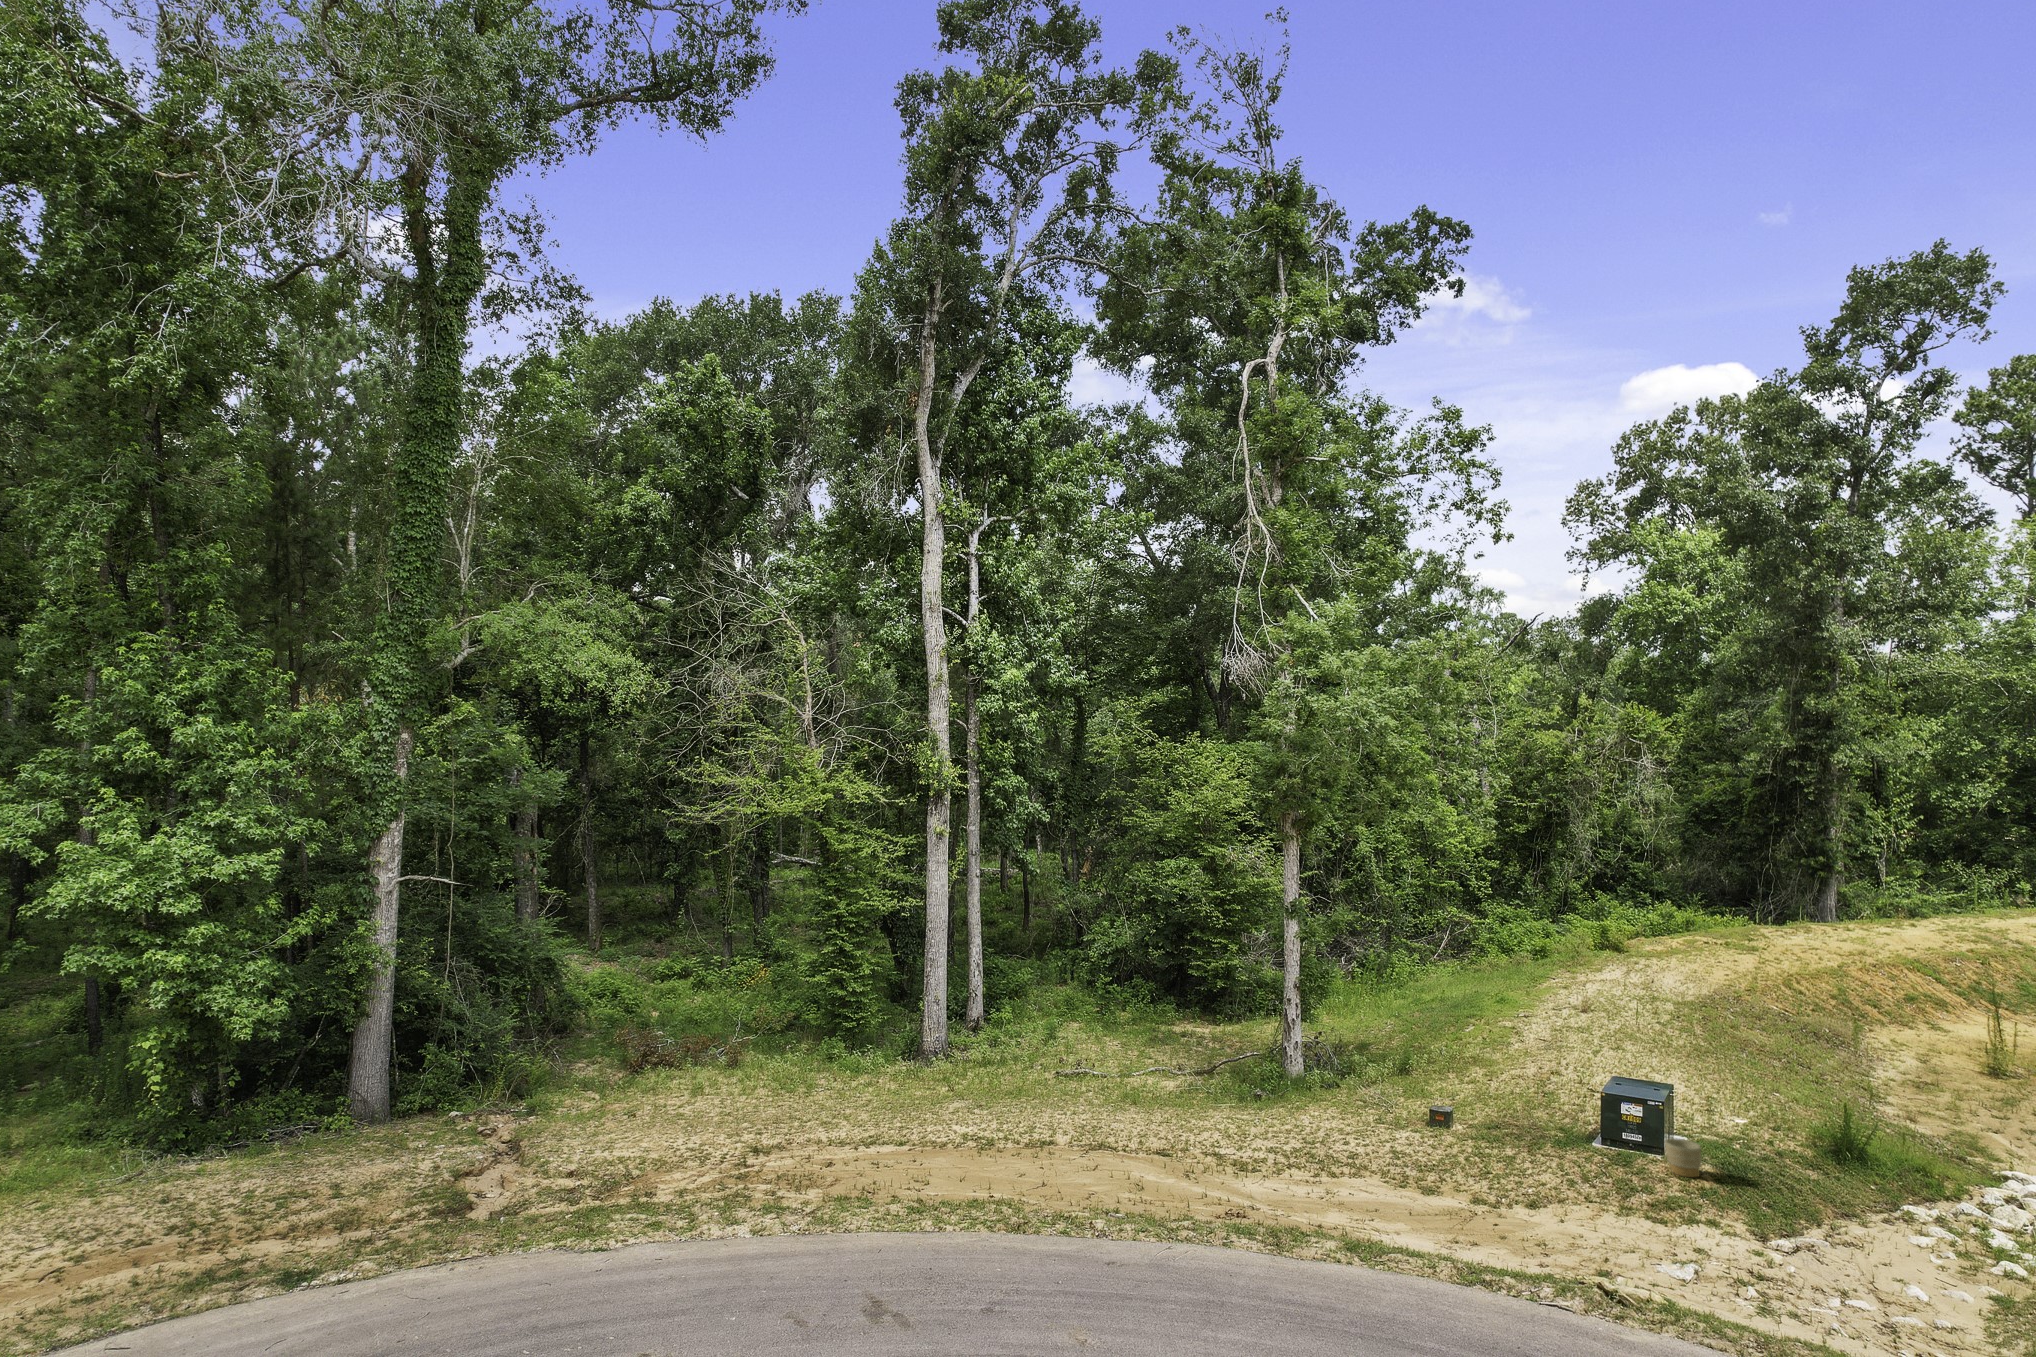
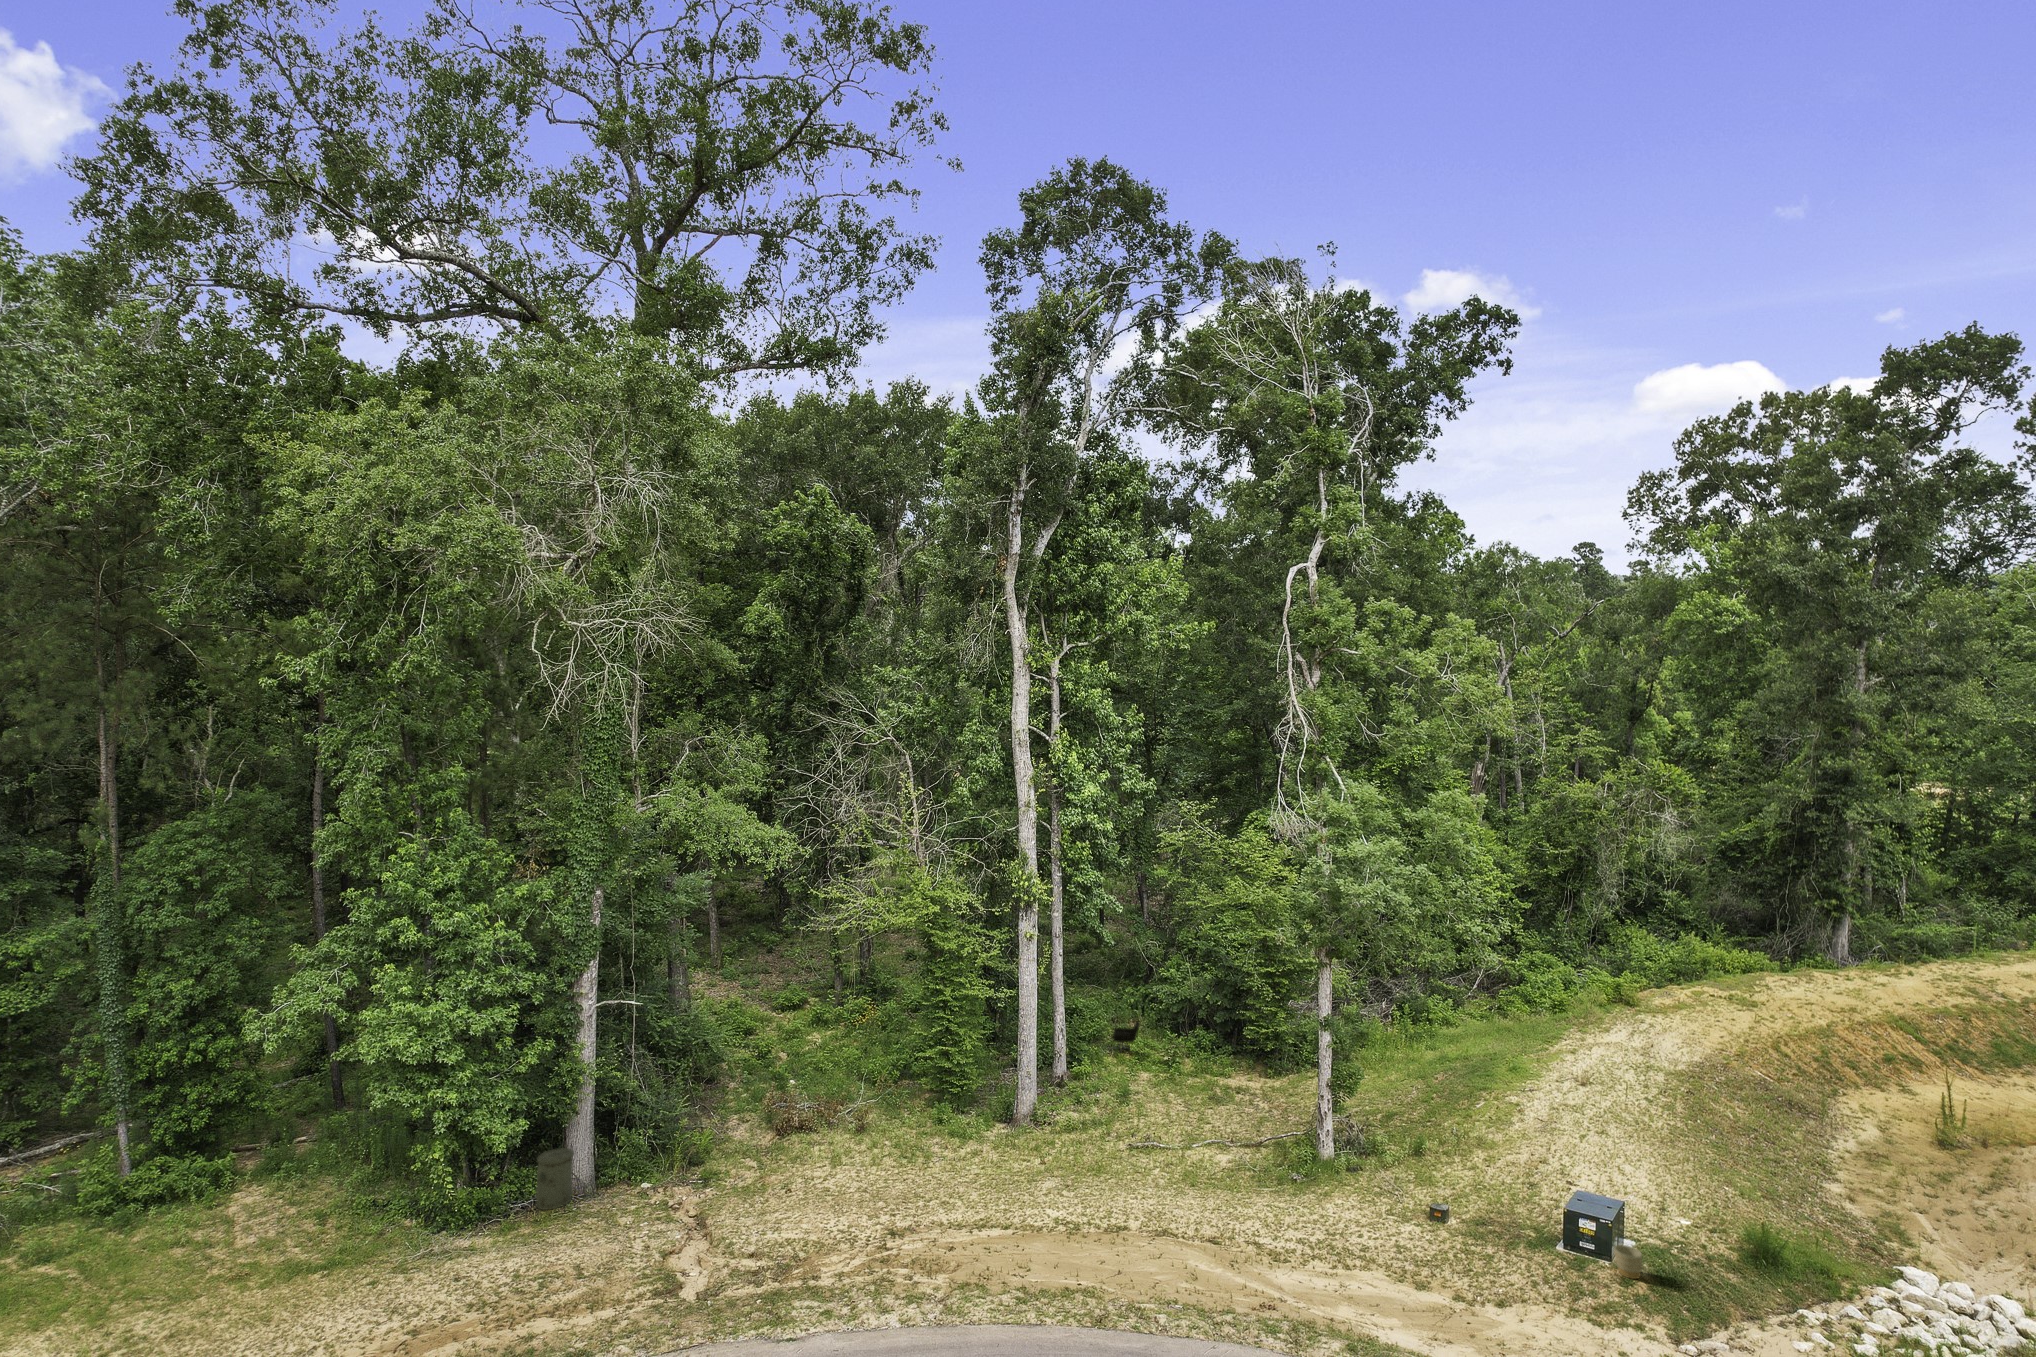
lounge chair: none [1054,959,1091,993] -> present [1113,1022,1140,1050]
trash can: none [307,1060,364,1133] -> present [536,1148,574,1210]

